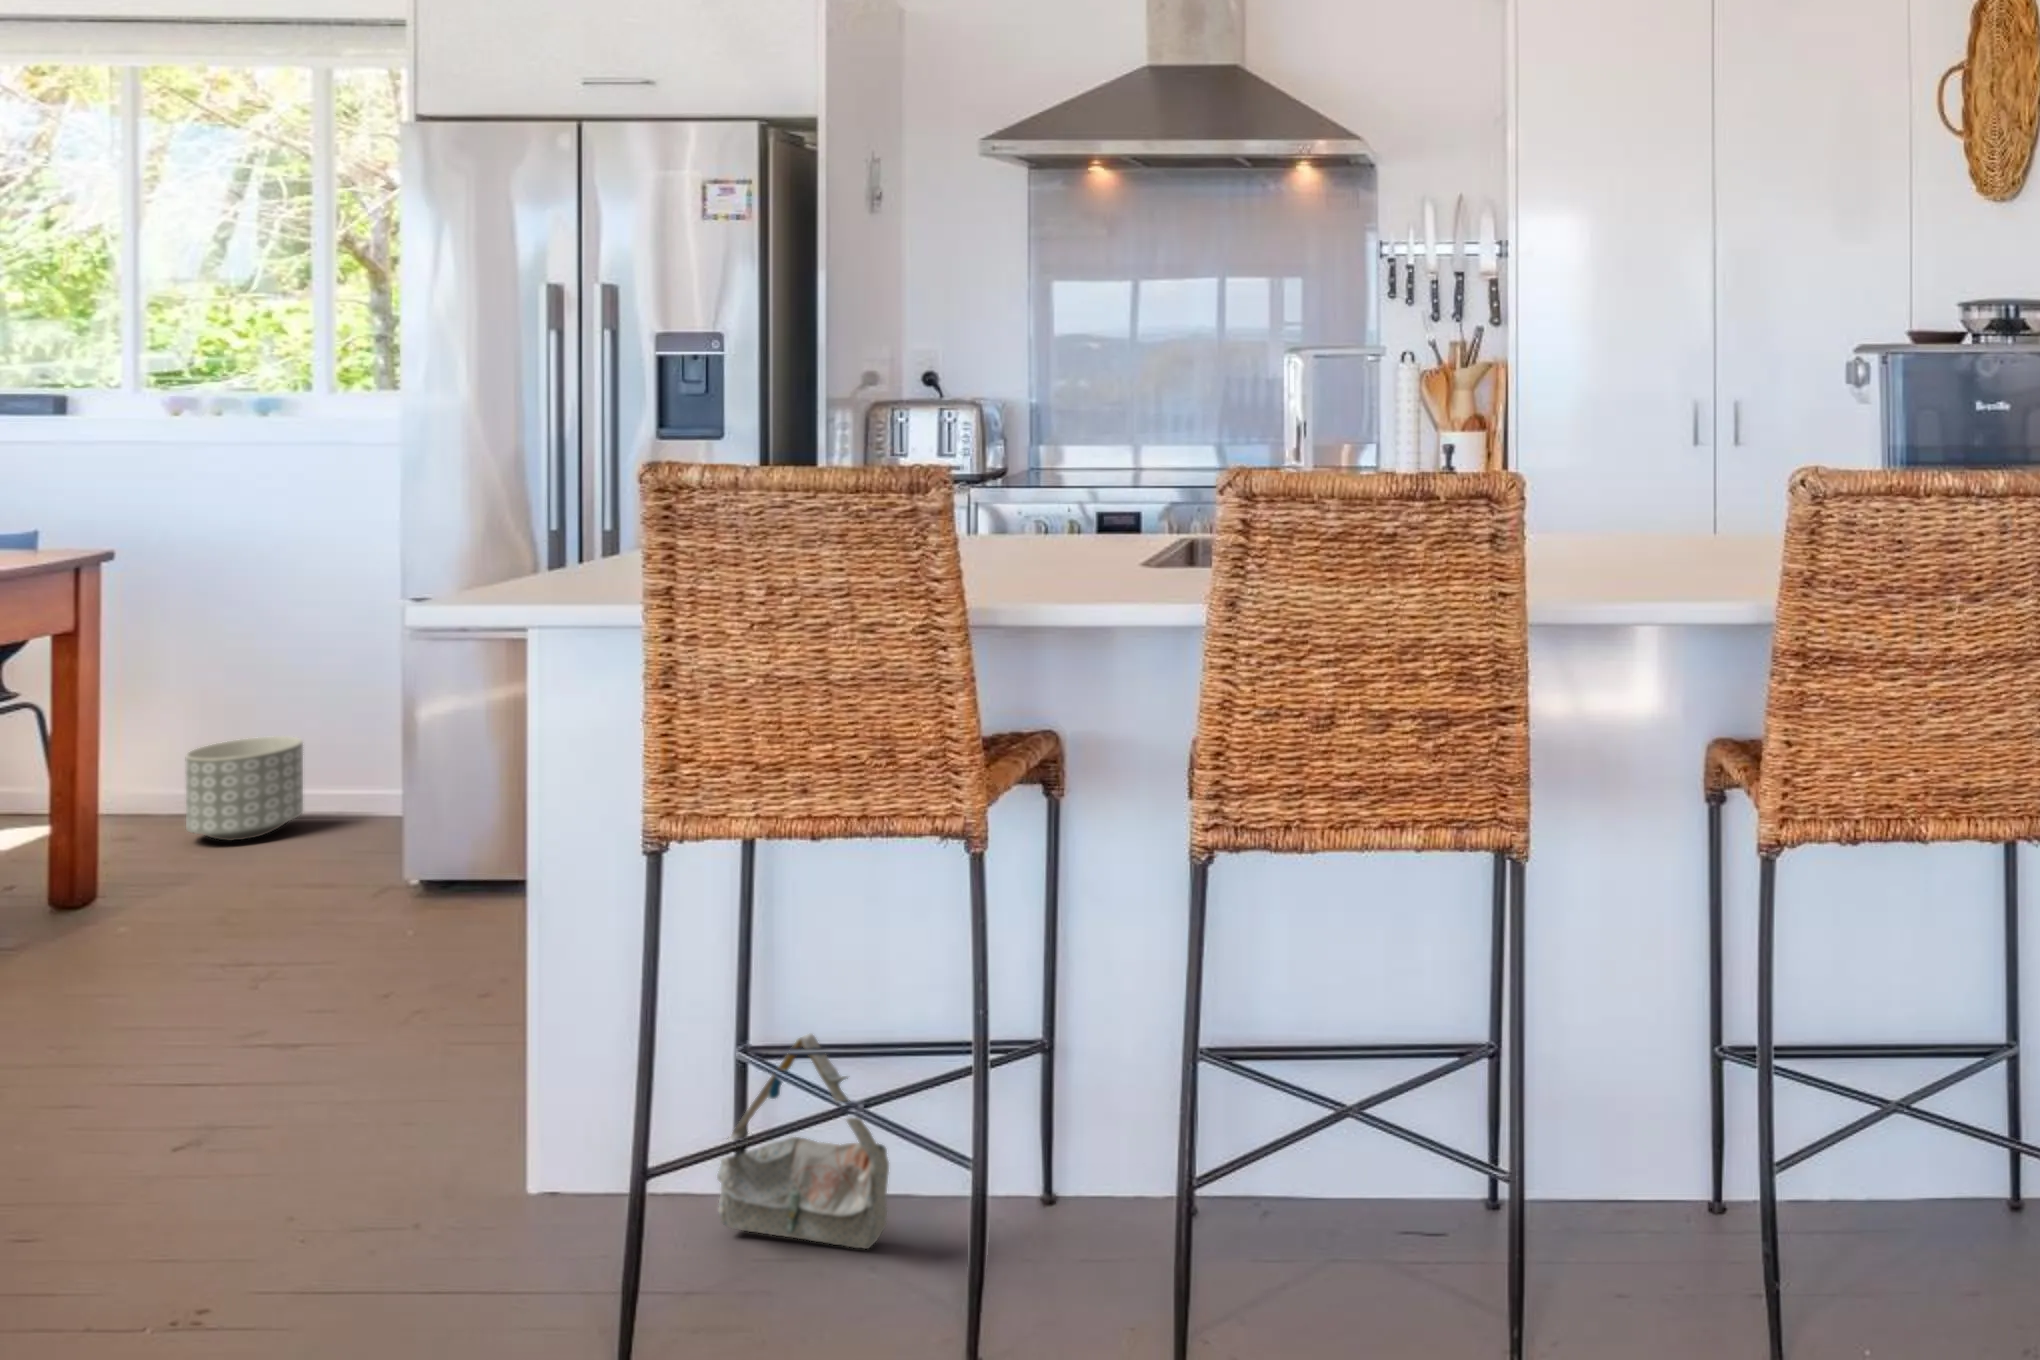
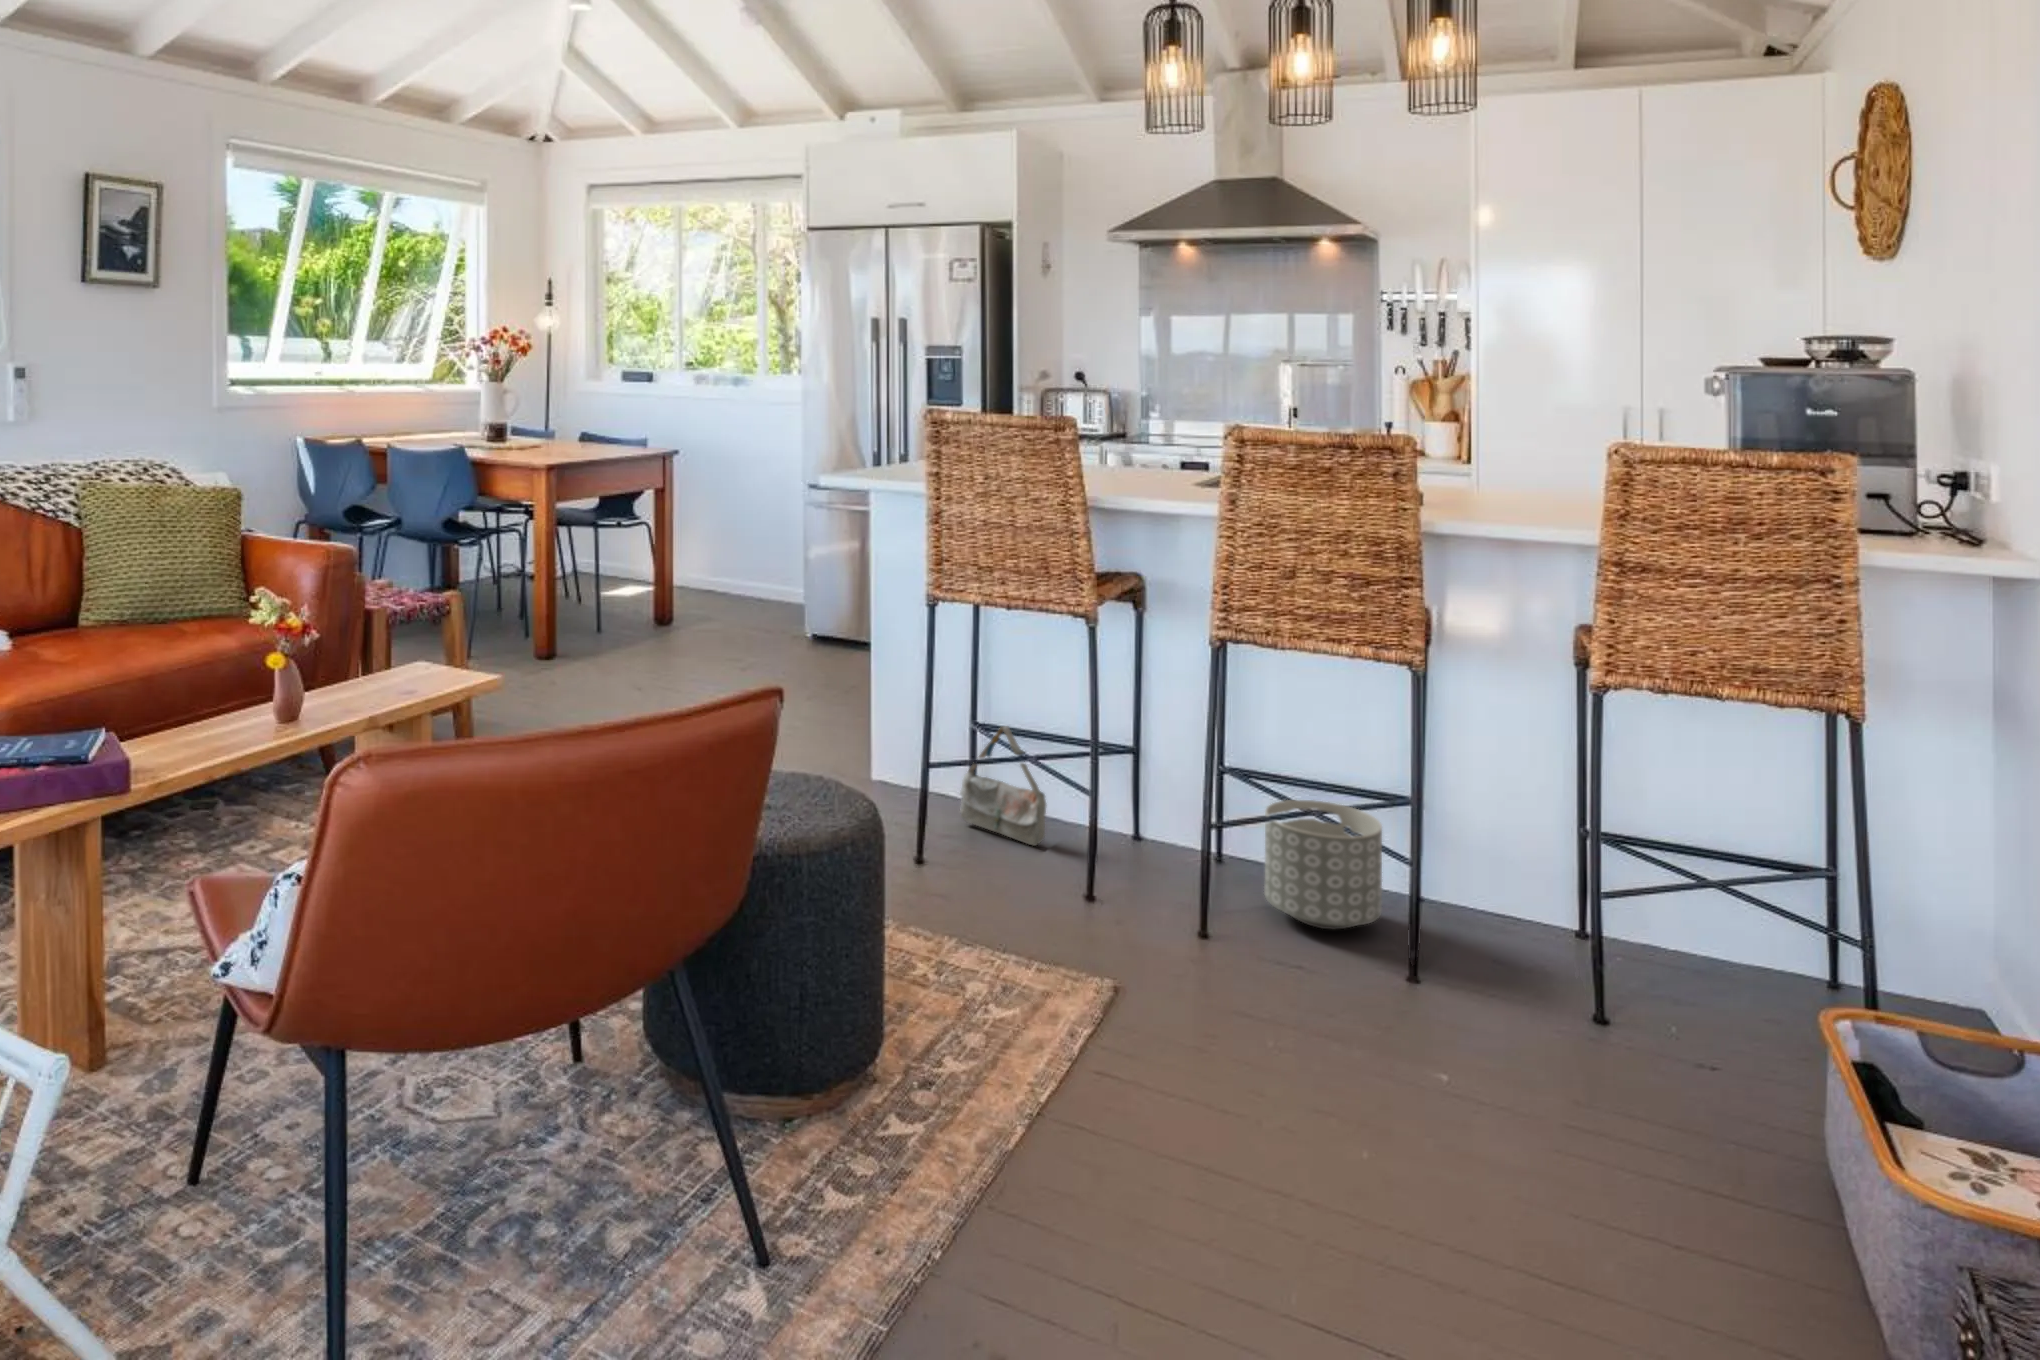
planter: present [186,736,303,841] -> present [1264,800,1382,929]

